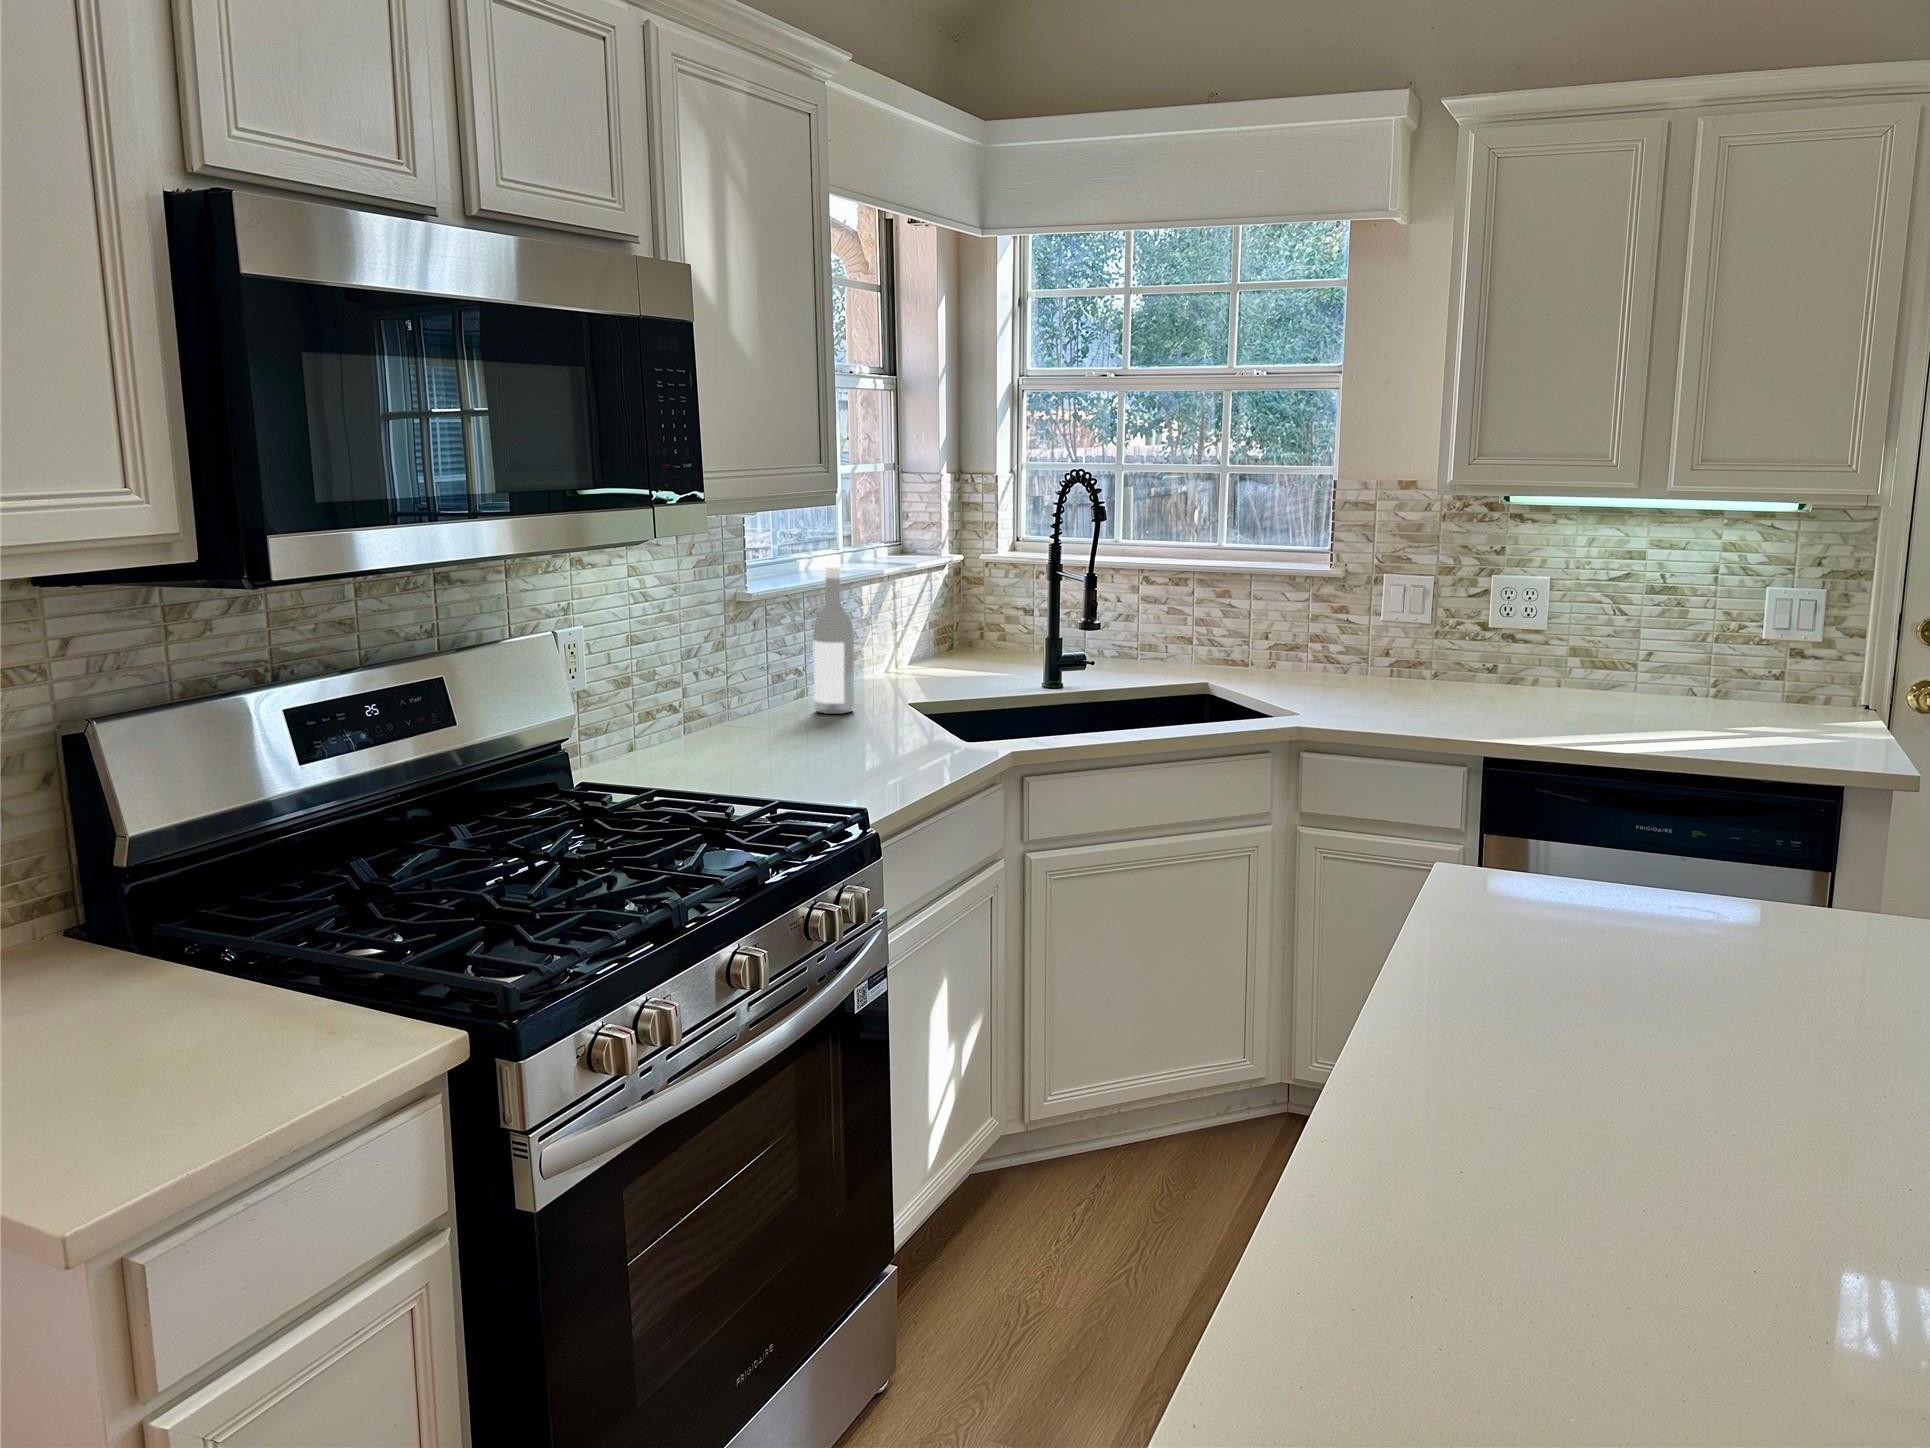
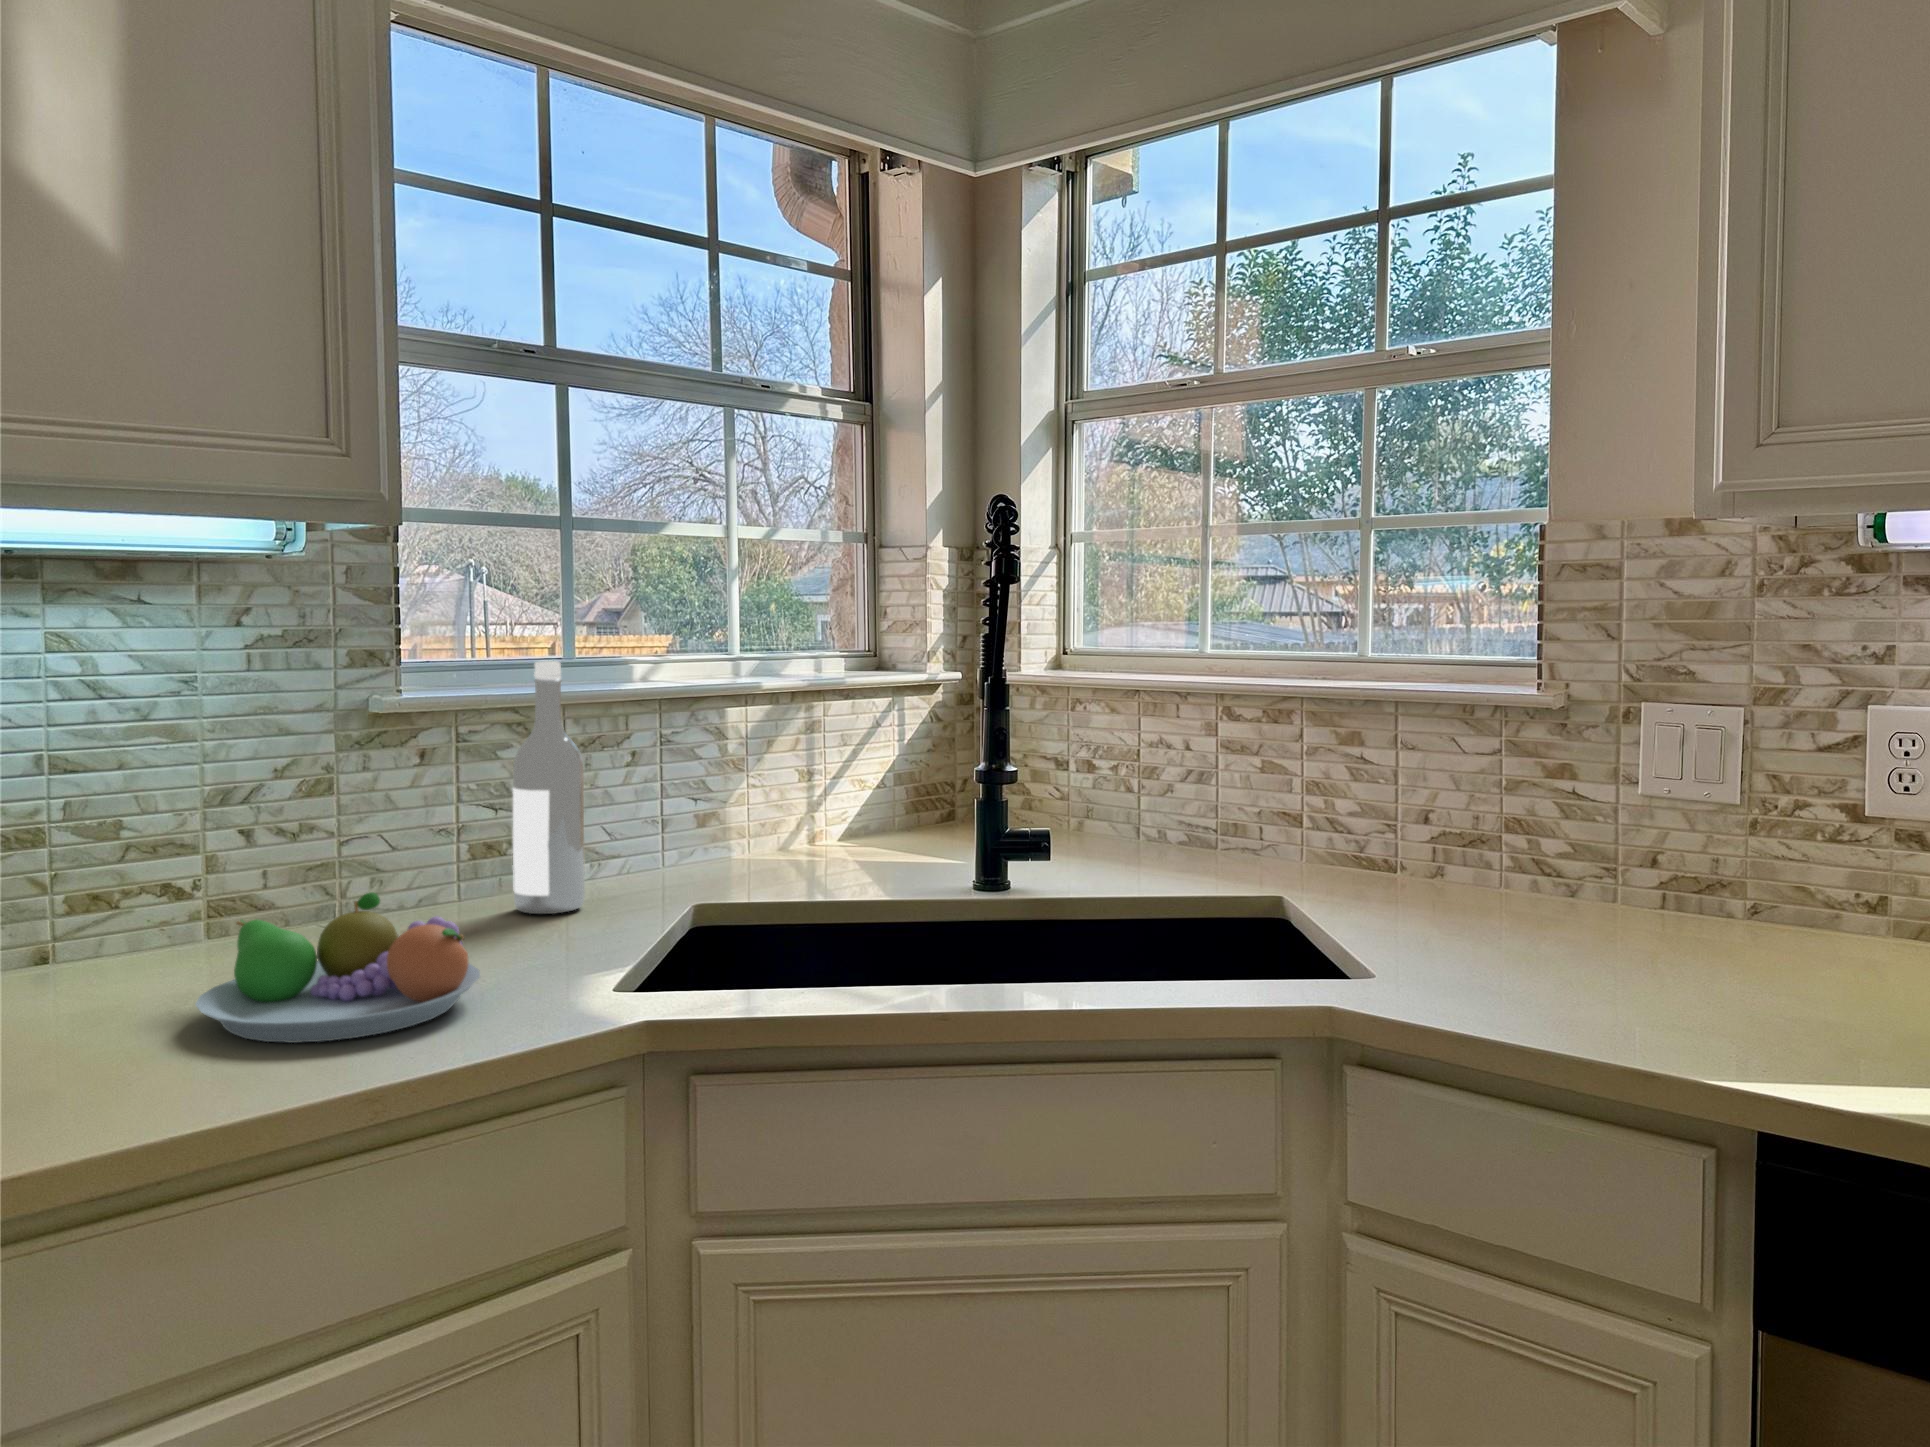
fruit bowl: none [791,700,933,771] -> present [196,892,480,1043]

